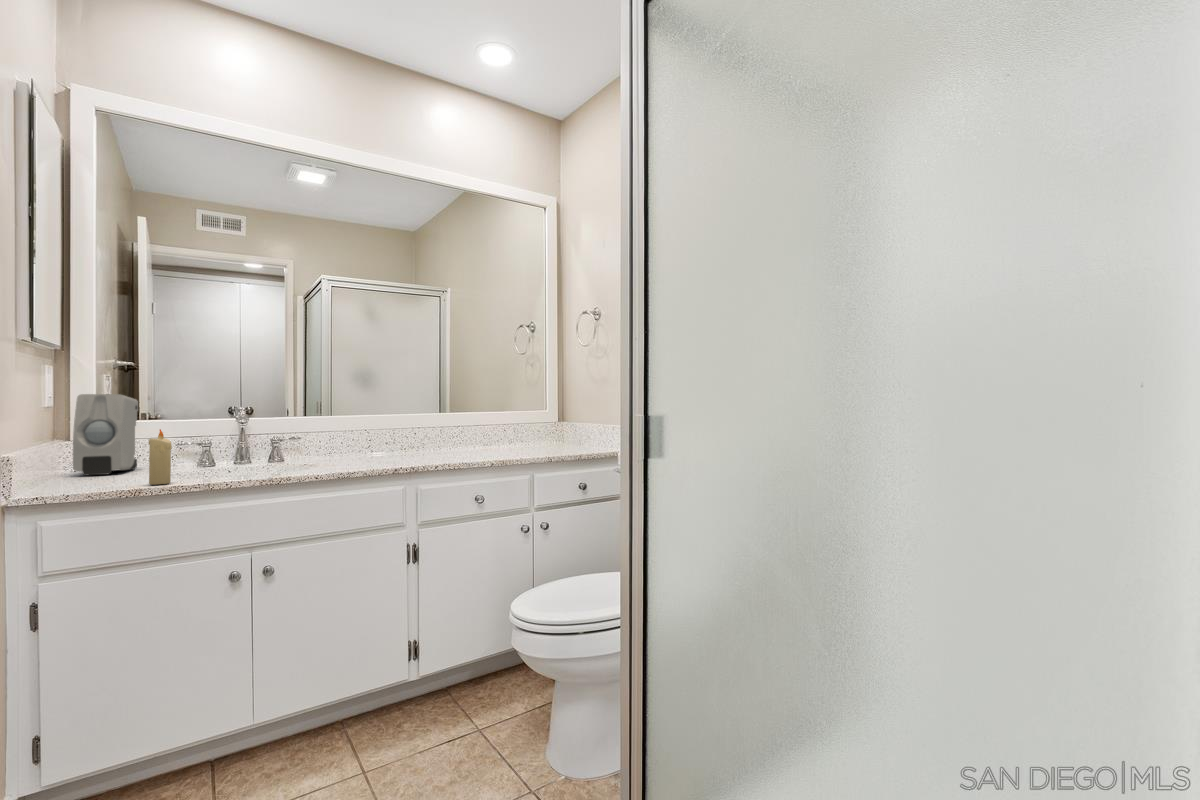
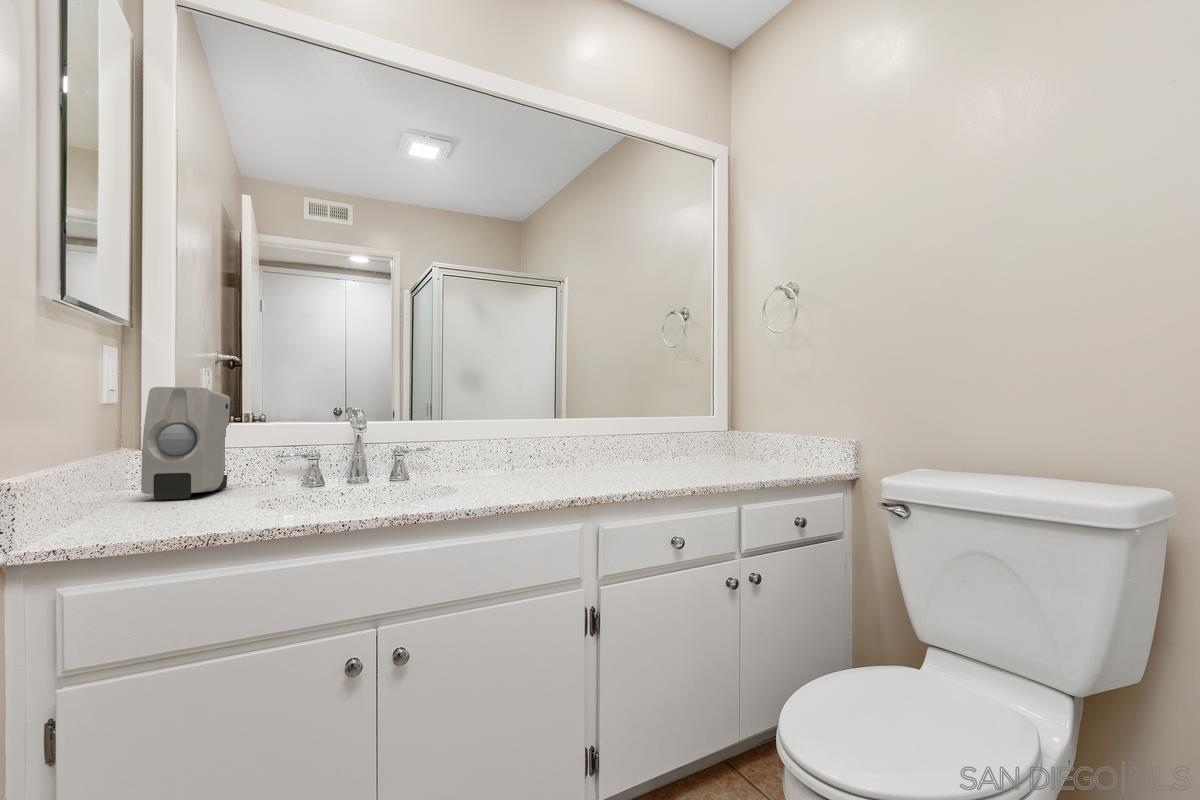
candle: present [149,429,172,485] -> none [232,438,265,524]

